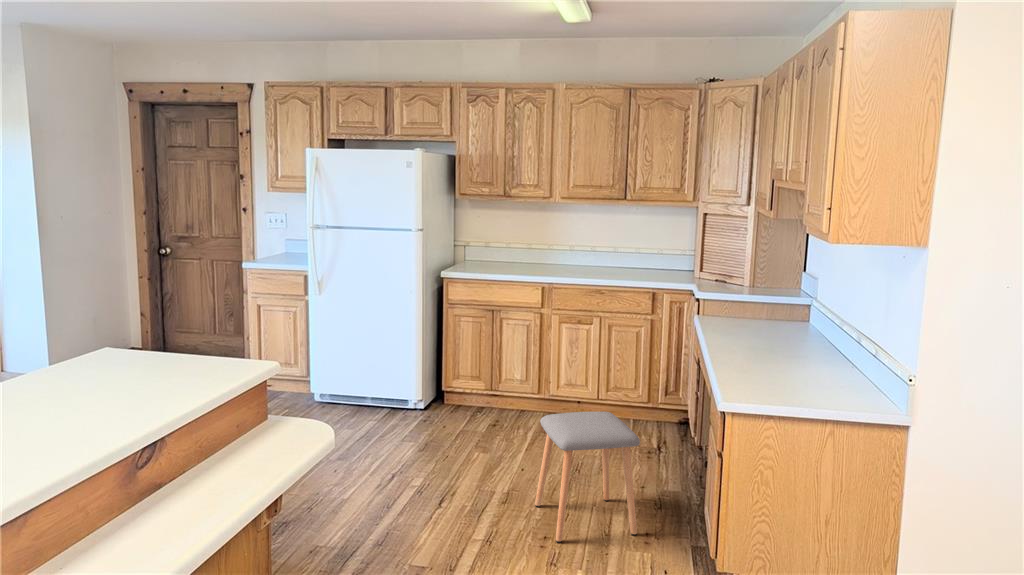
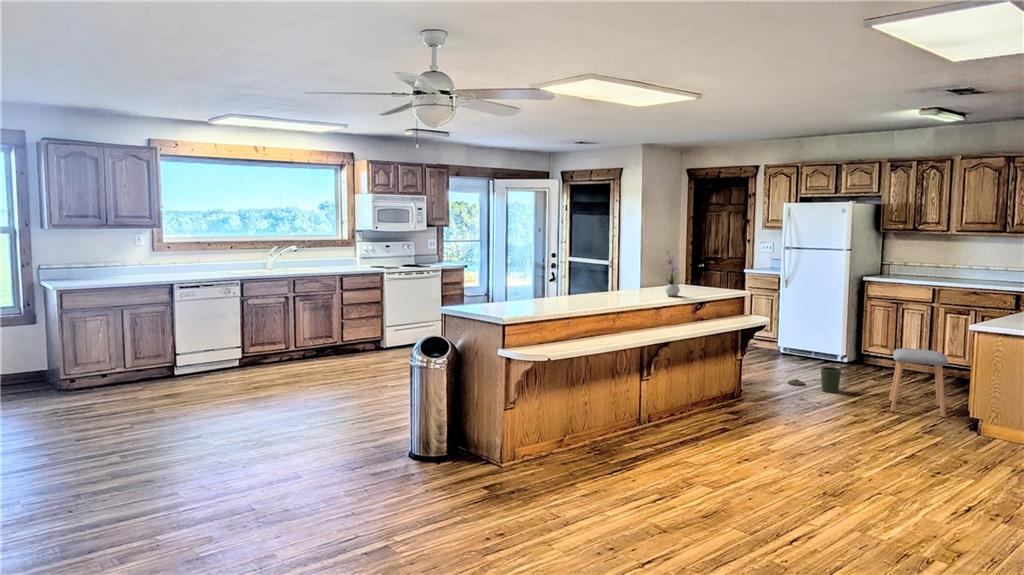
flower arrangement: none [44,266,101,388] -> present [665,252,680,296]
trash can: none [354,455,452,507] -> present [788,367,841,393]

